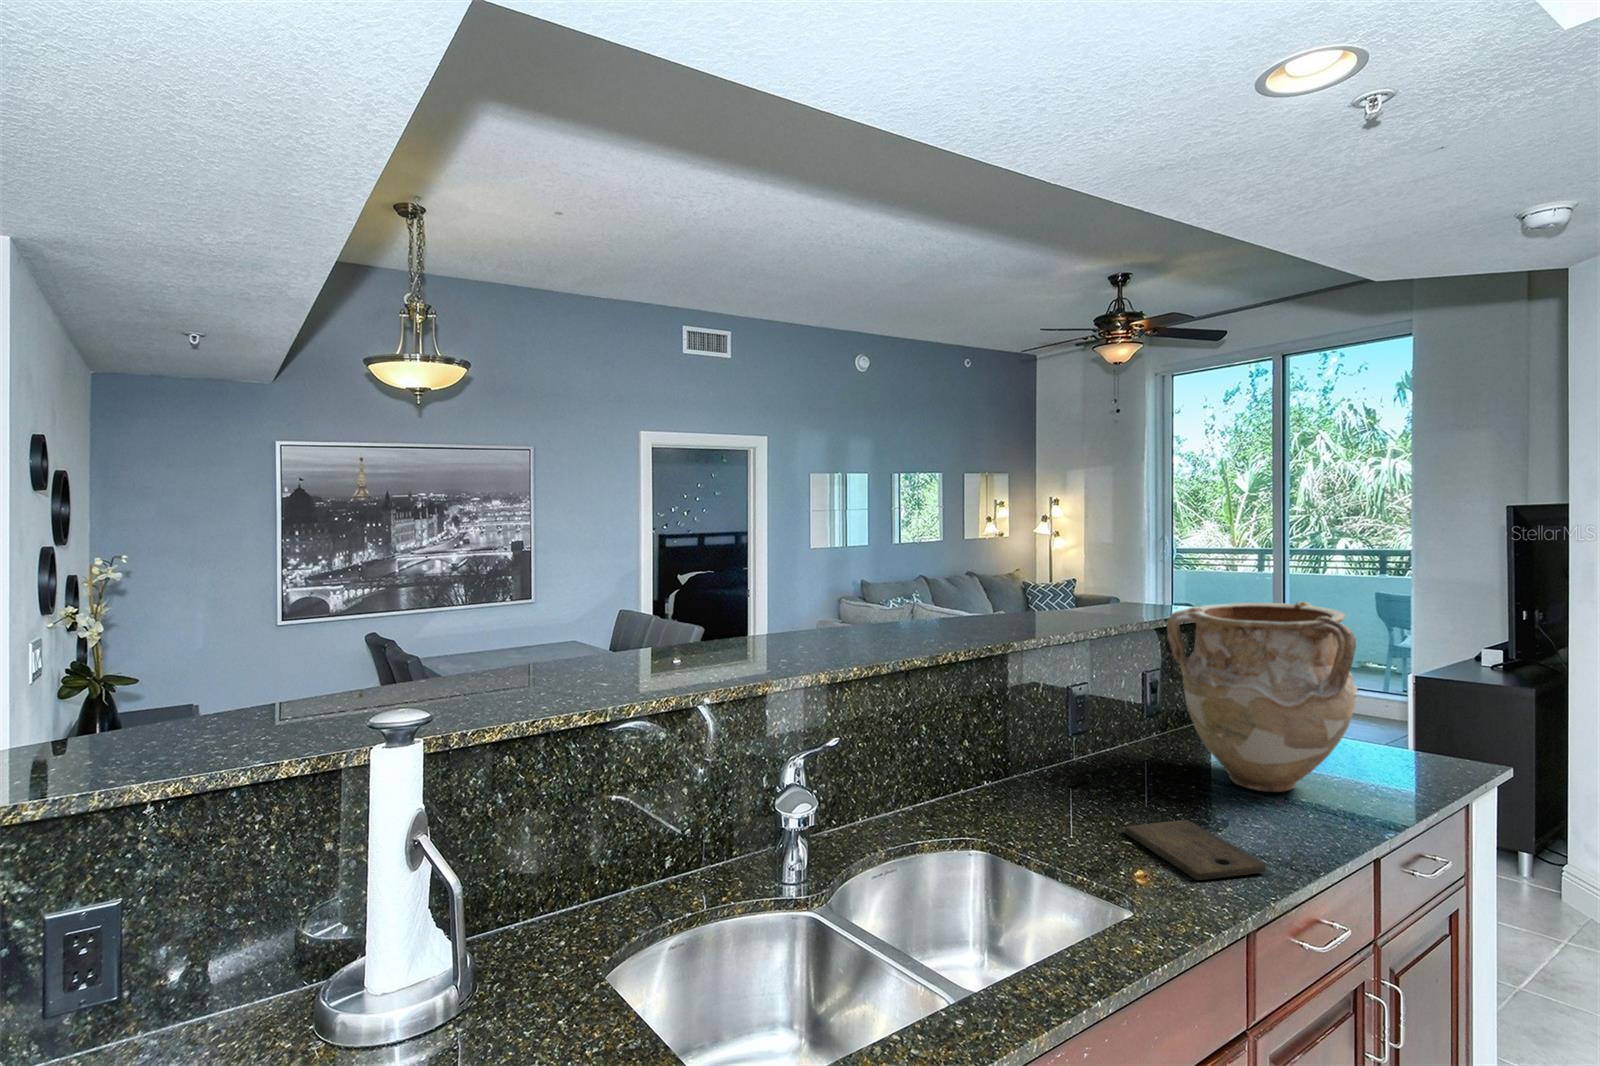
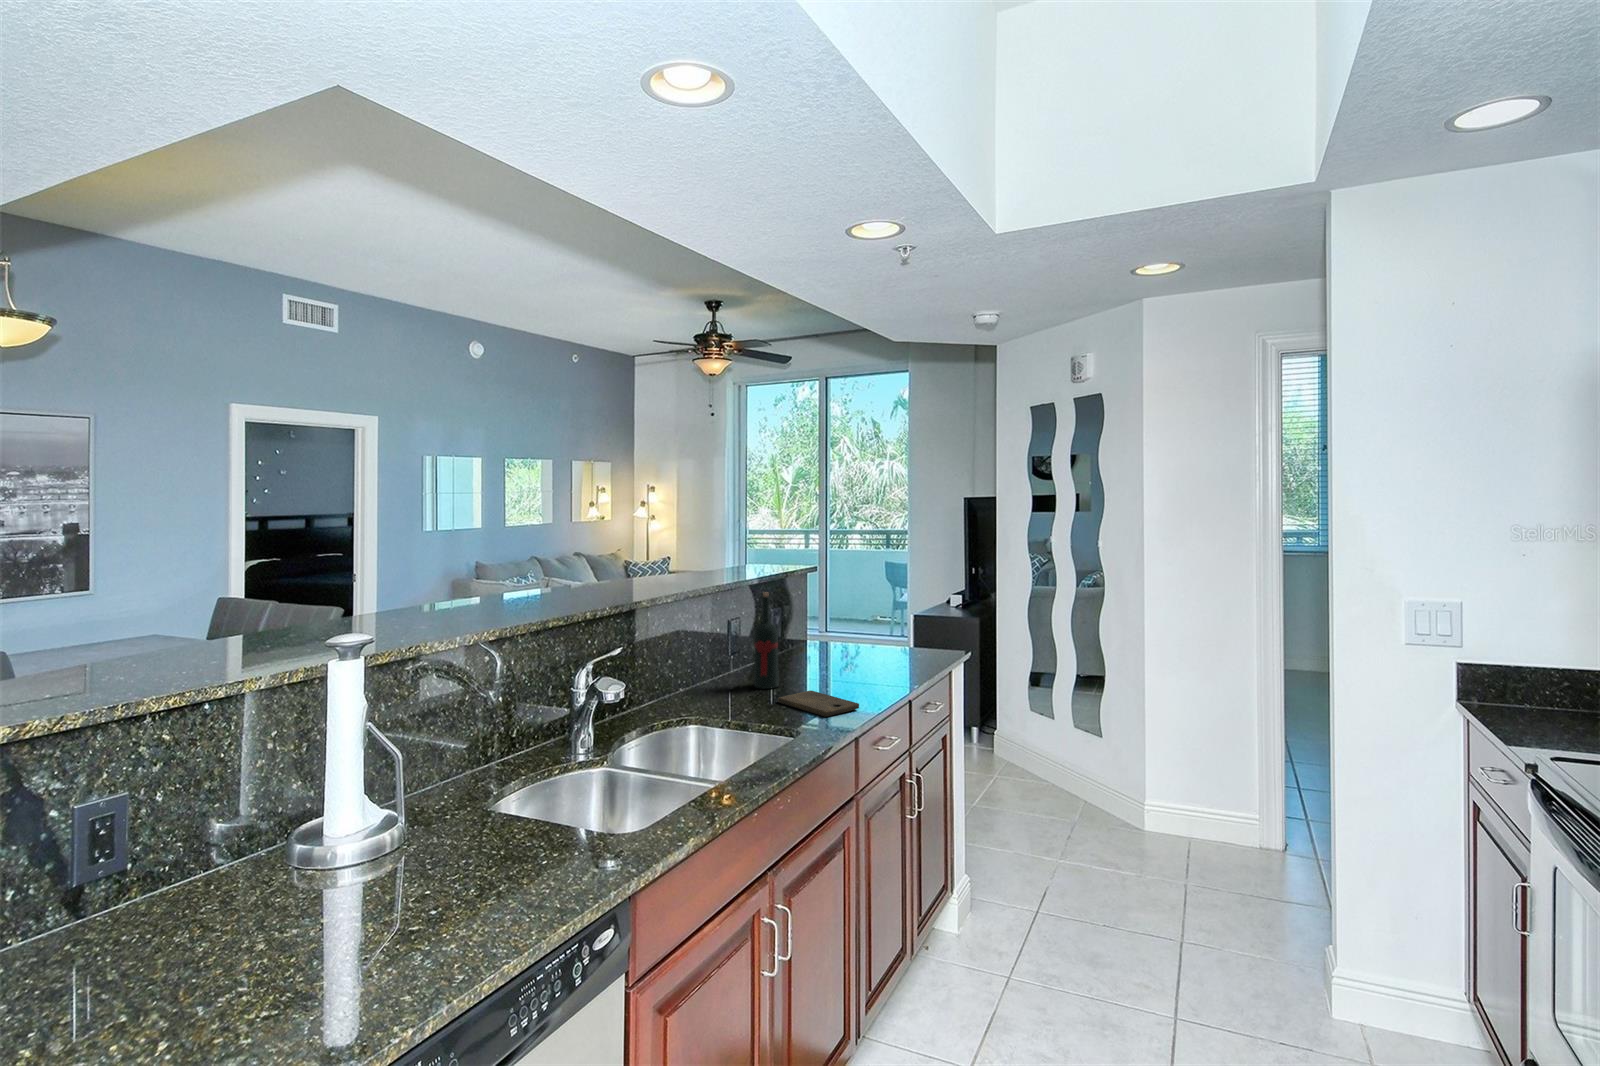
vase: present [1167,602,1358,792] -> none [789,554,896,674]
wine bottle: none [1100,656,1139,804] -> present [754,592,779,689]

